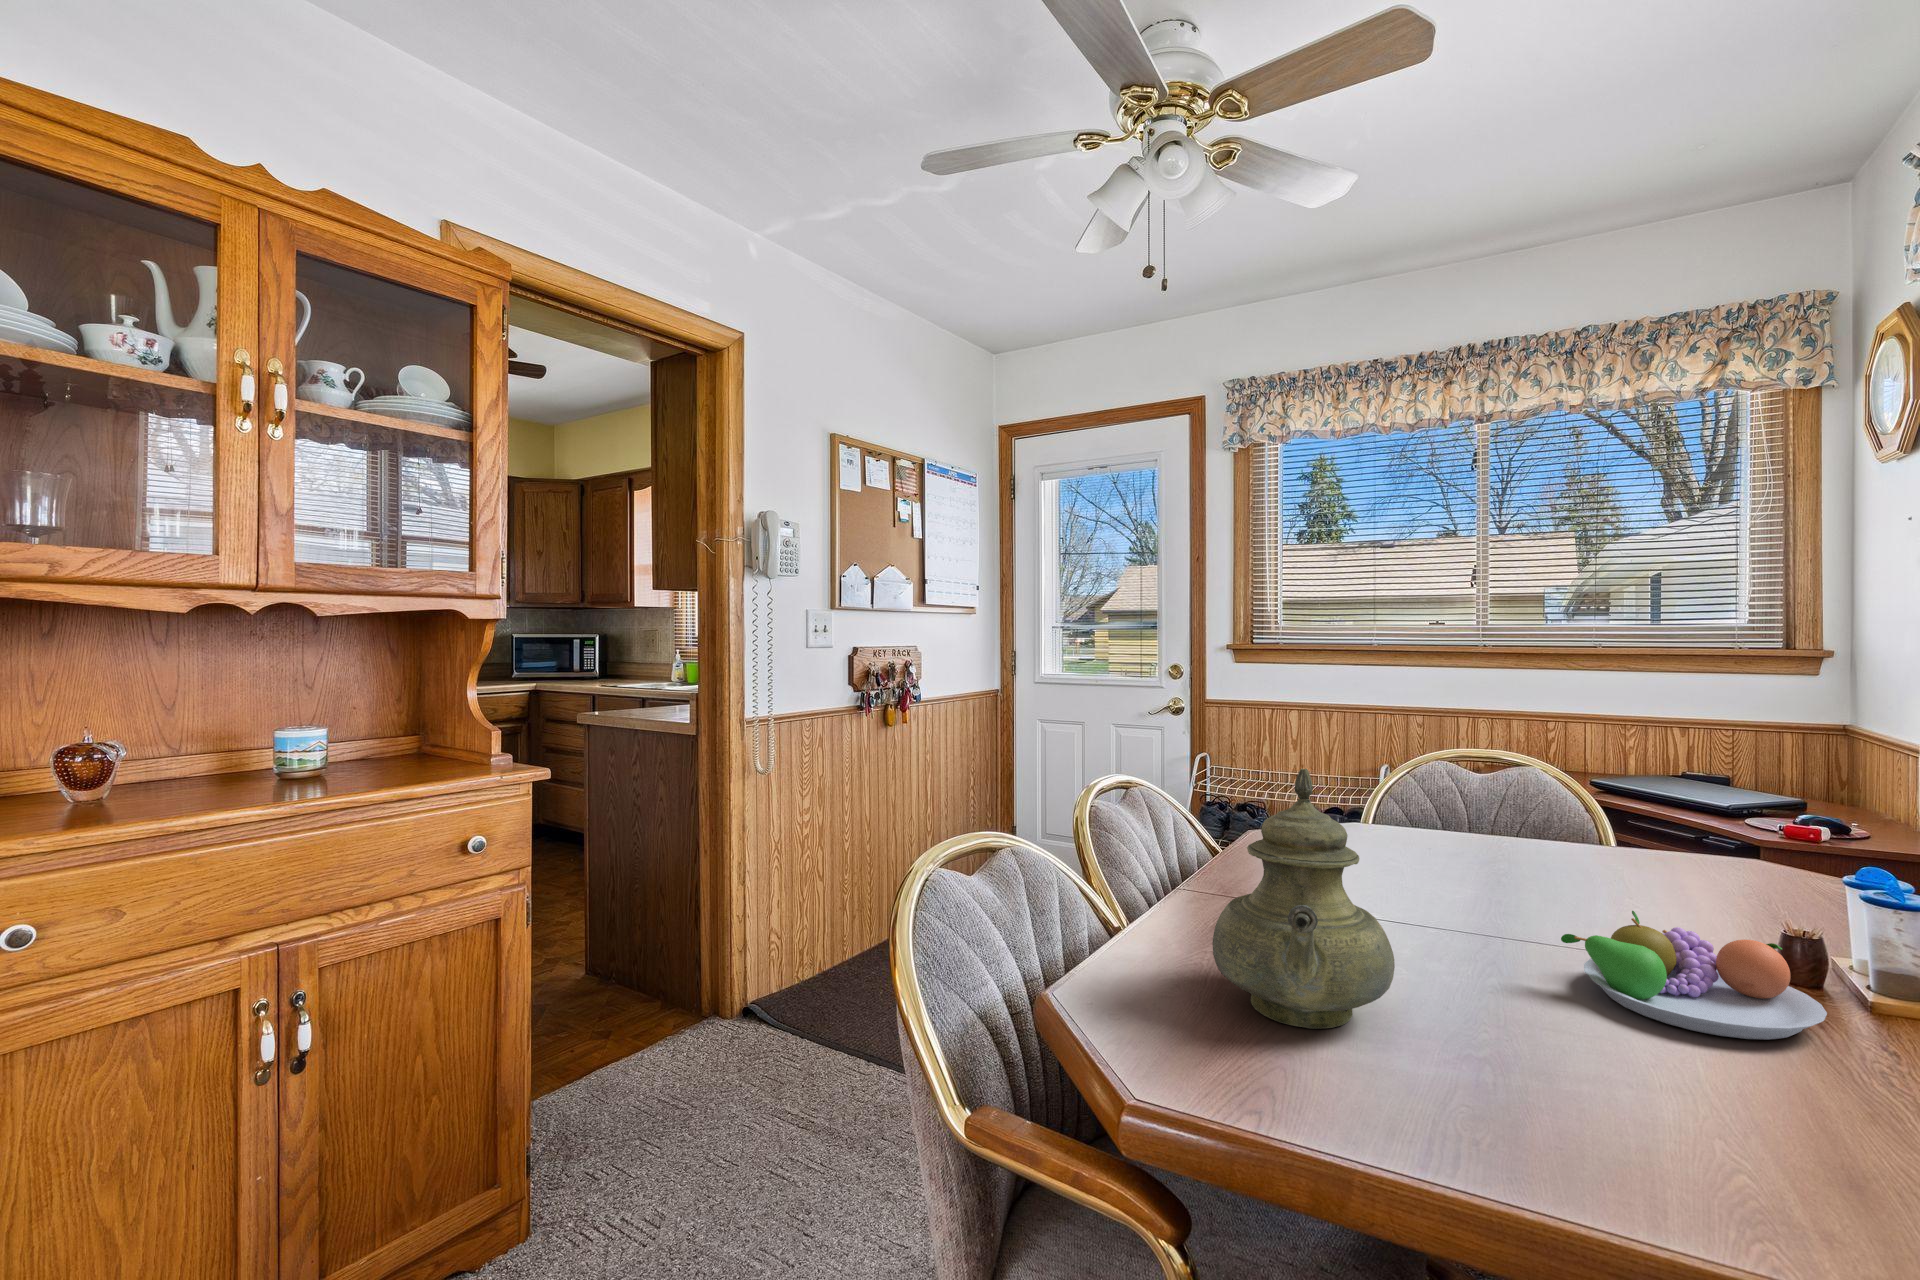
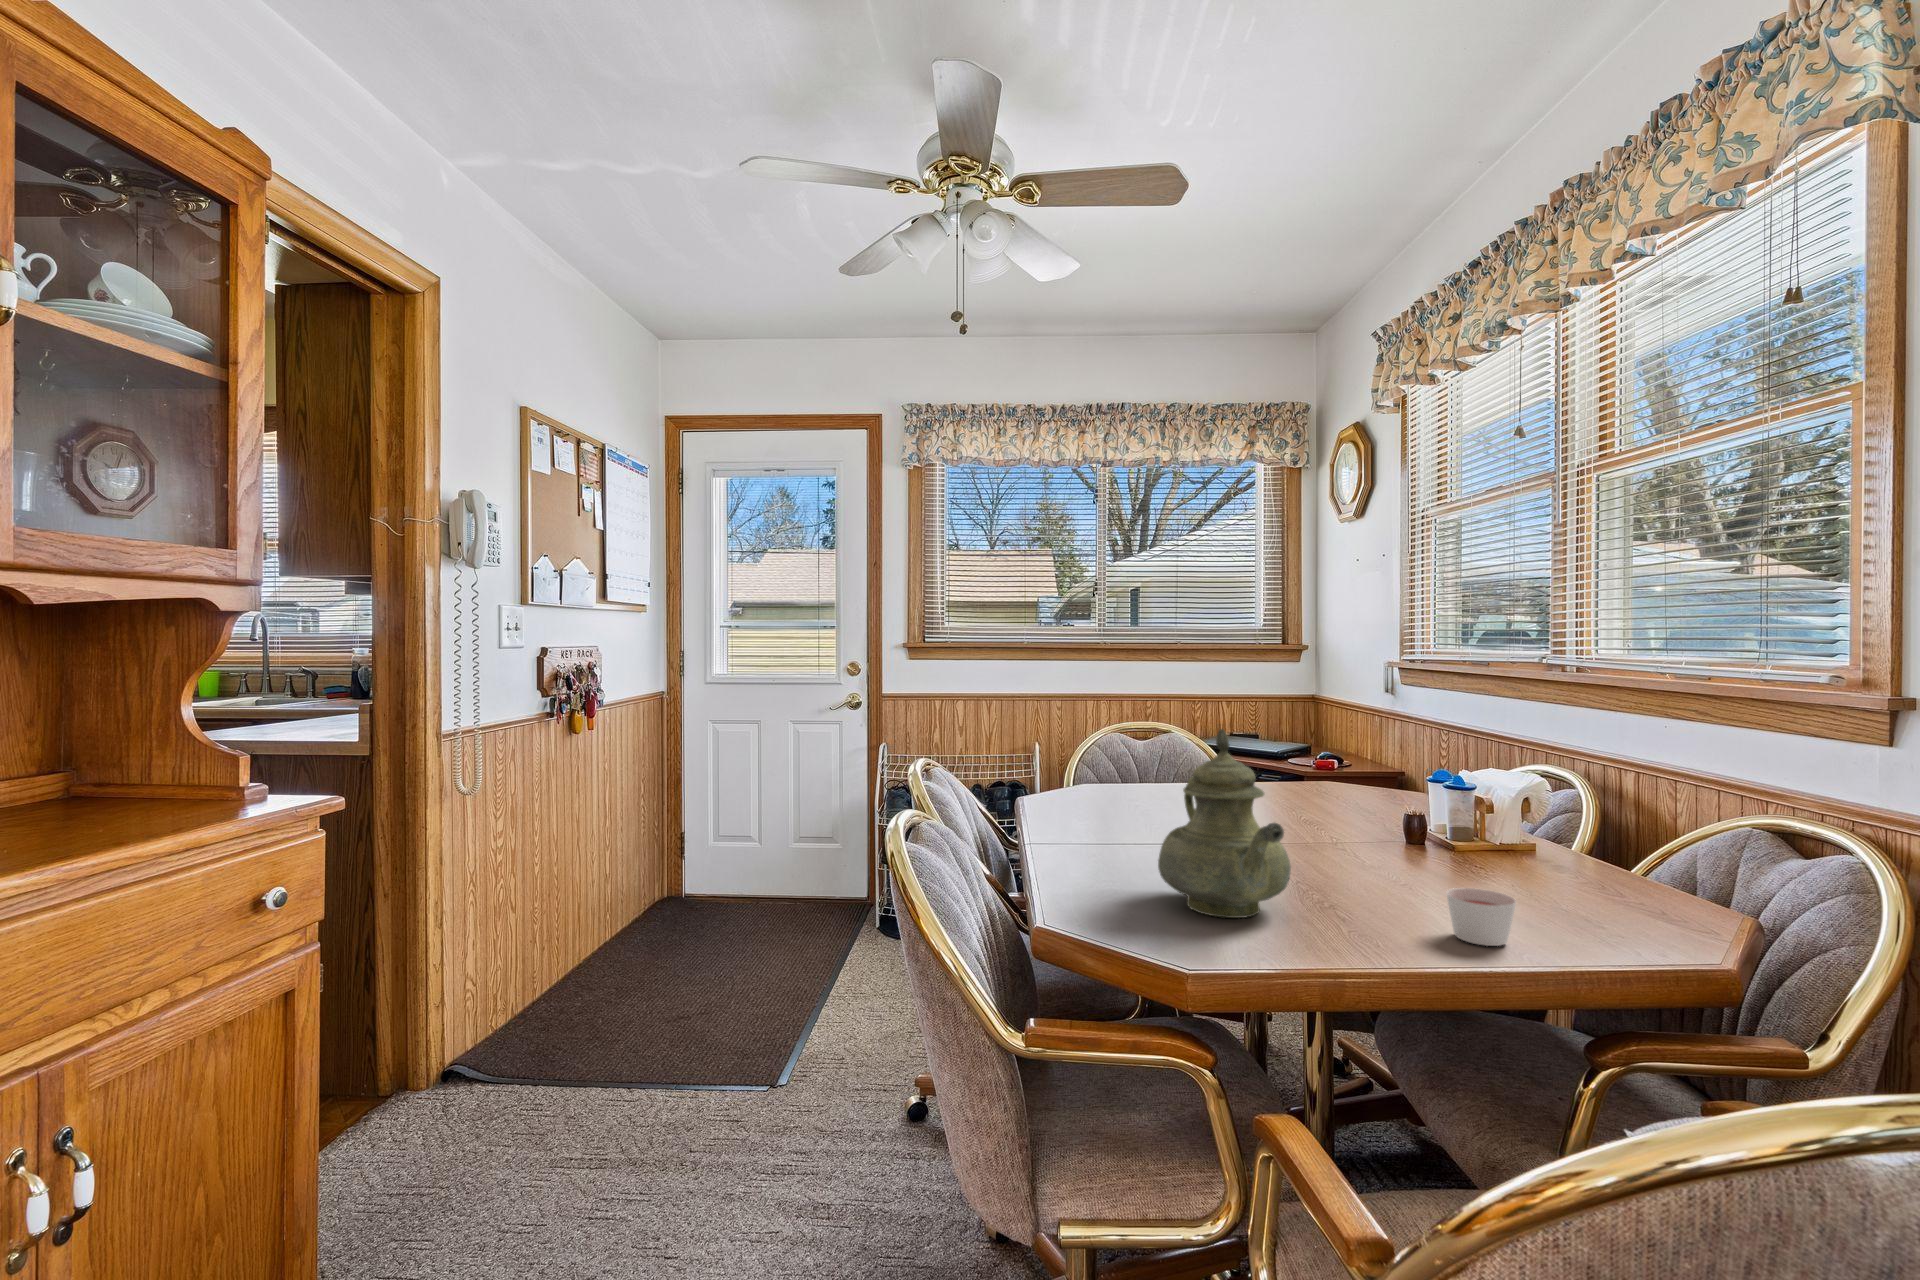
fruit bowl: present [1561,911,1827,1040] -> none [1335,813,1474,880]
candle: none [1610,1055,1738,1170] -> present [1446,888,1516,946]

